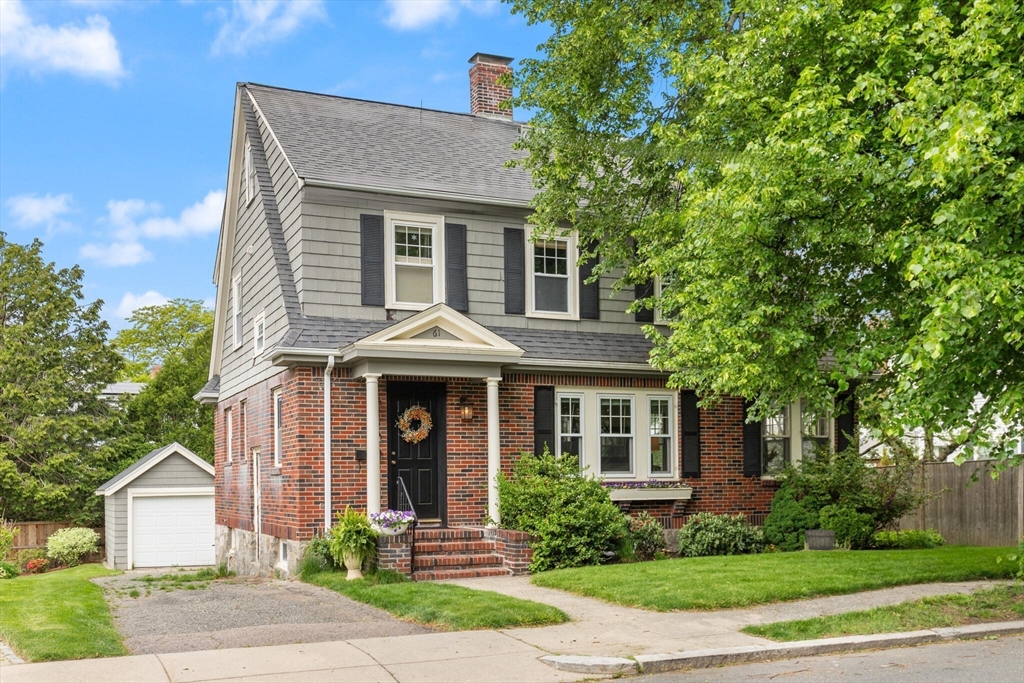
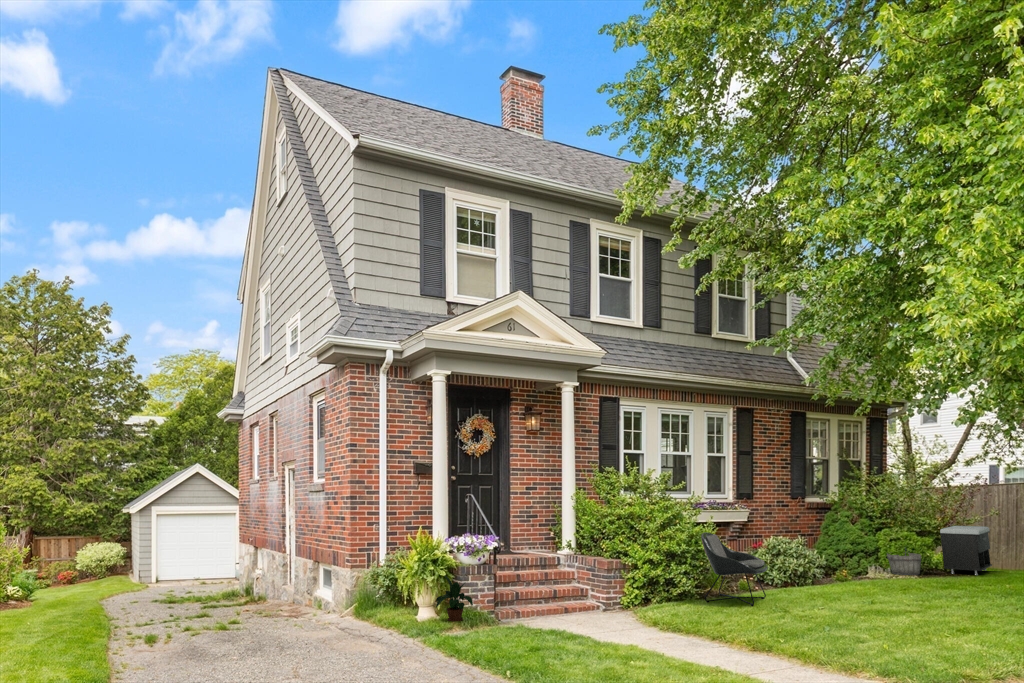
storage bench: none [856,505,910,550] -> present [940,526,992,575]
lounge chair: none [595,510,654,571] -> present [701,532,768,606]
potted plant: none [361,543,391,579] -> present [436,576,473,621]

